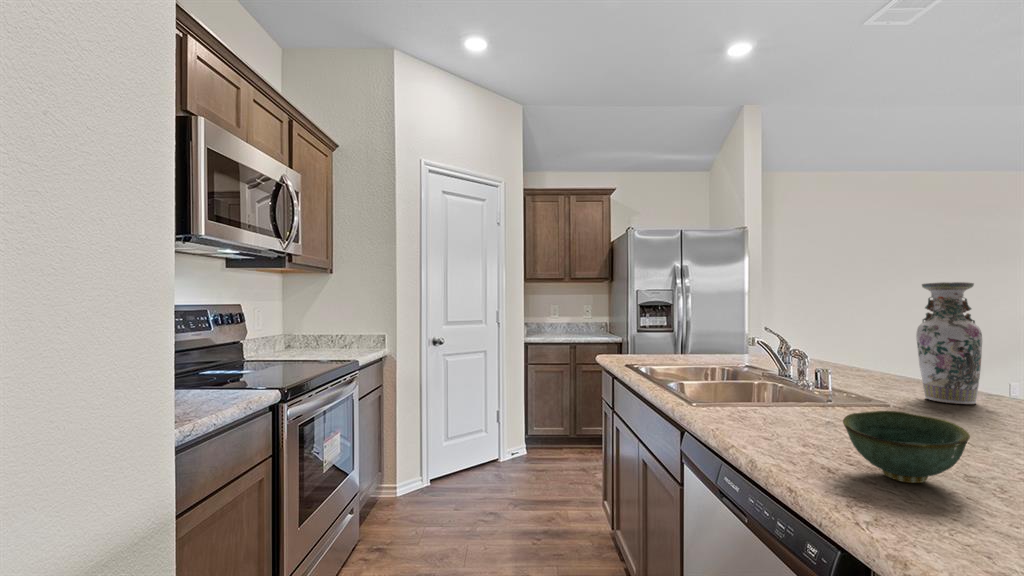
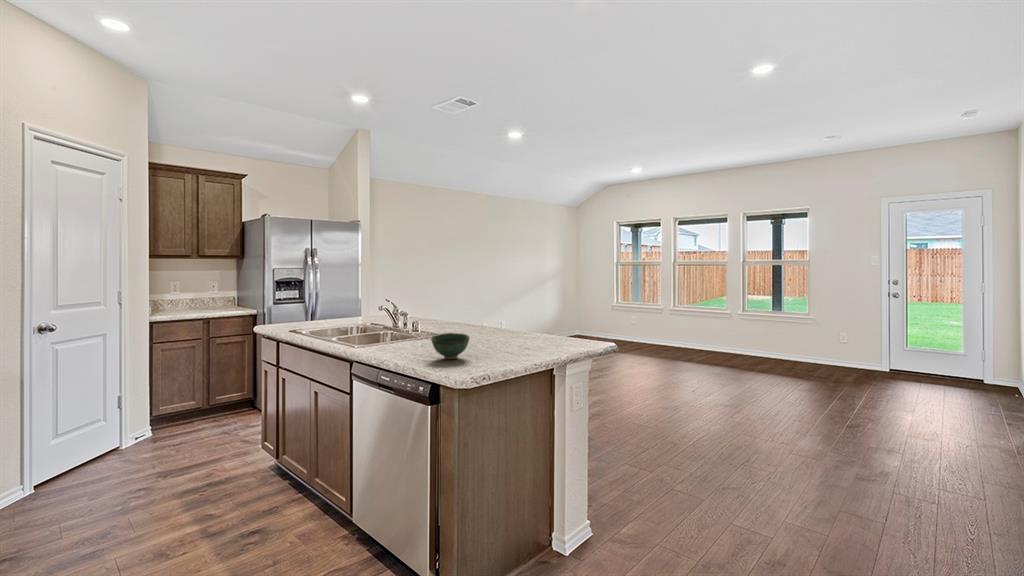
vase: present [916,282,982,404] -> none [458,273,481,331]

